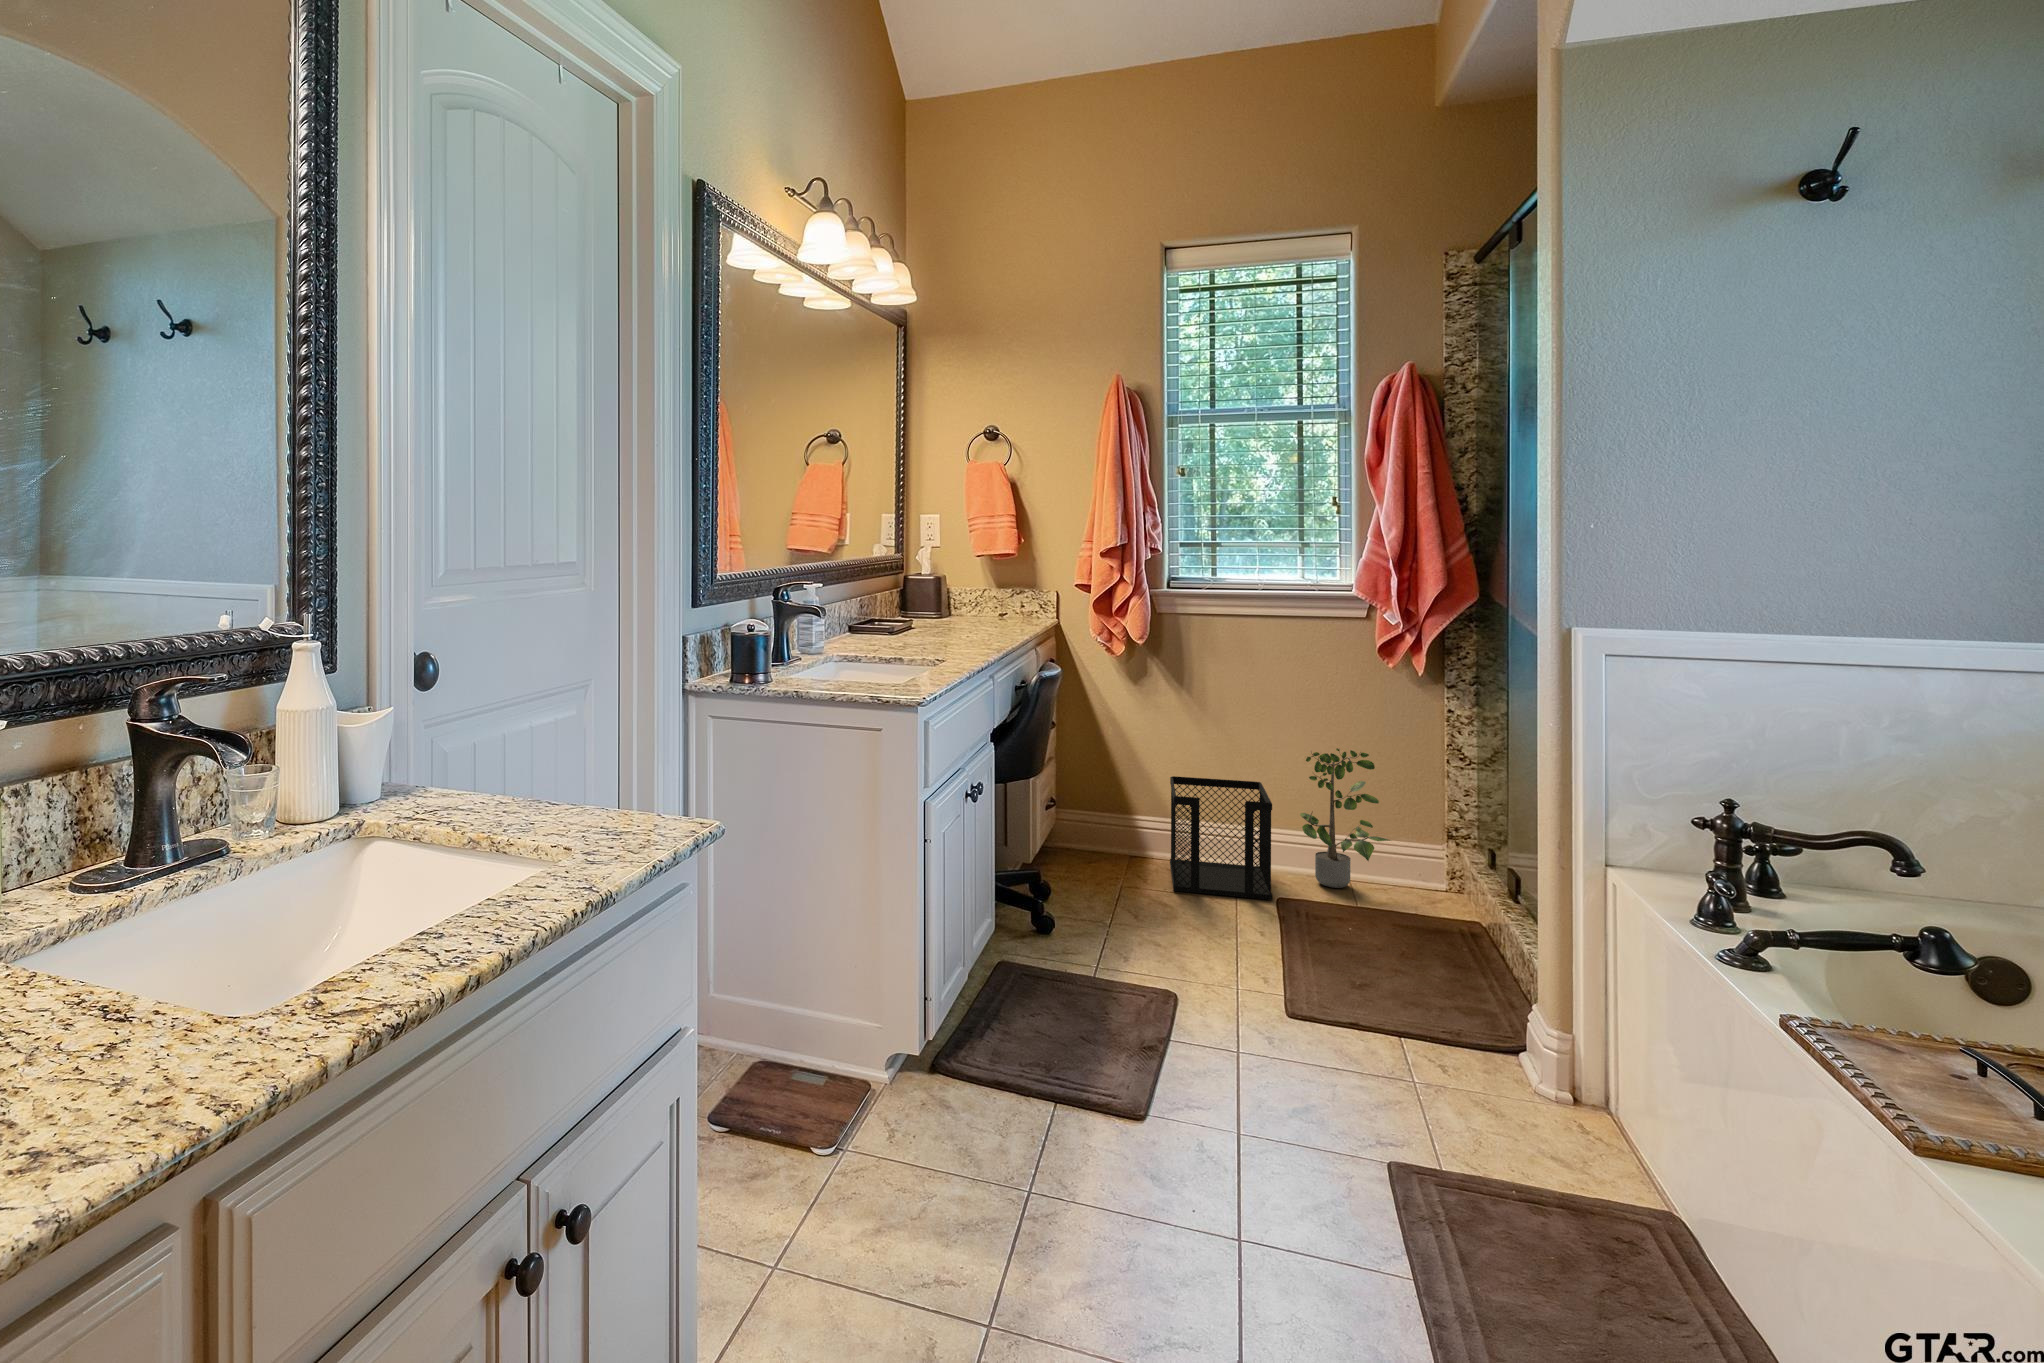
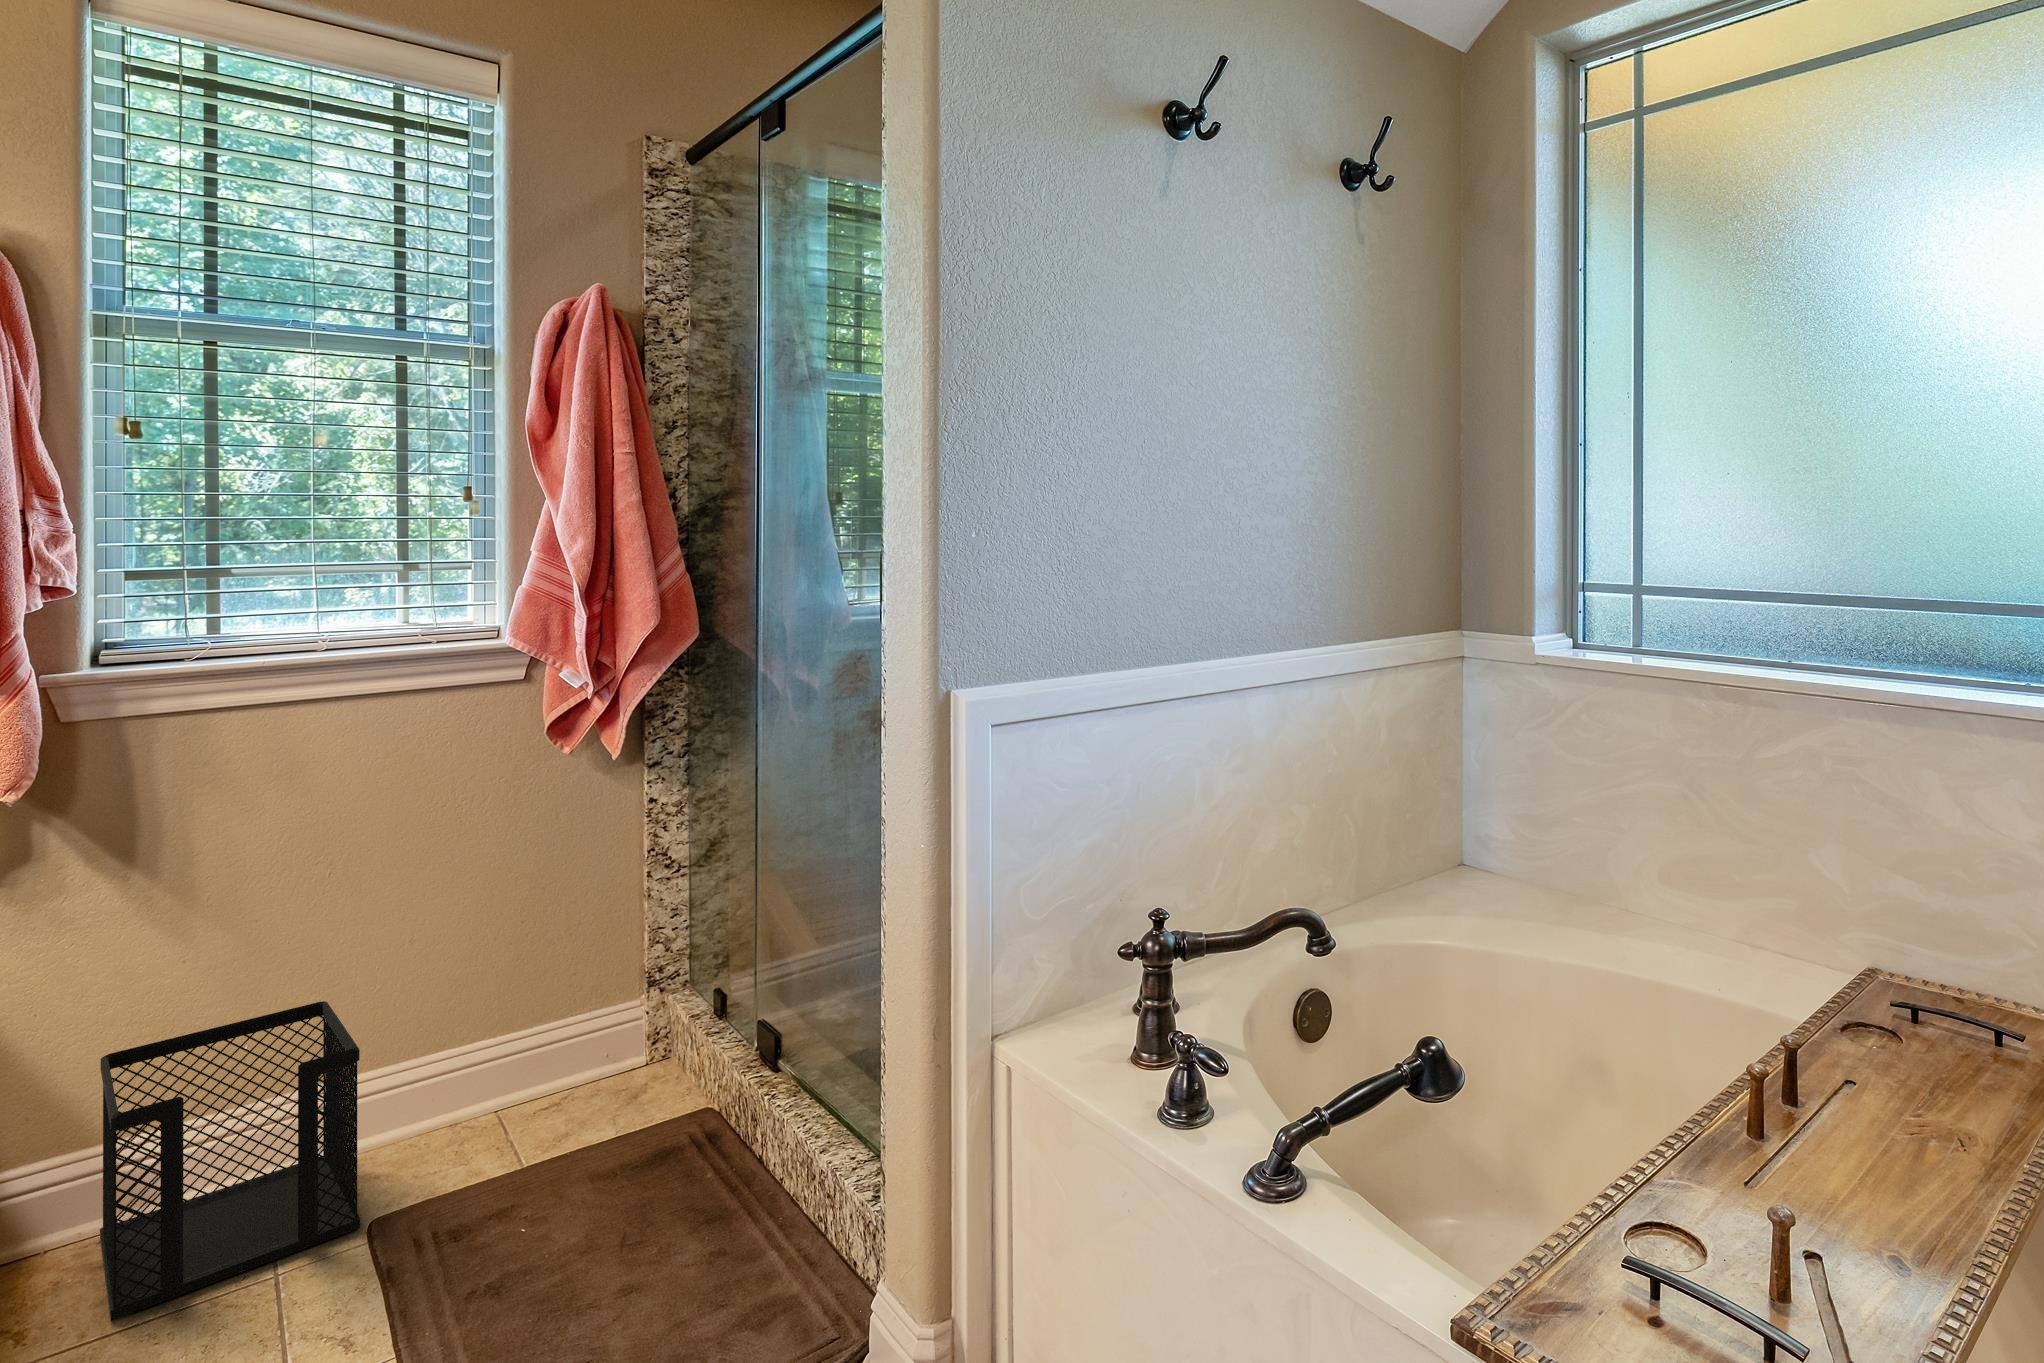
potted plant: present [1300,749,1390,888] -> none [408,889,574,1141]

